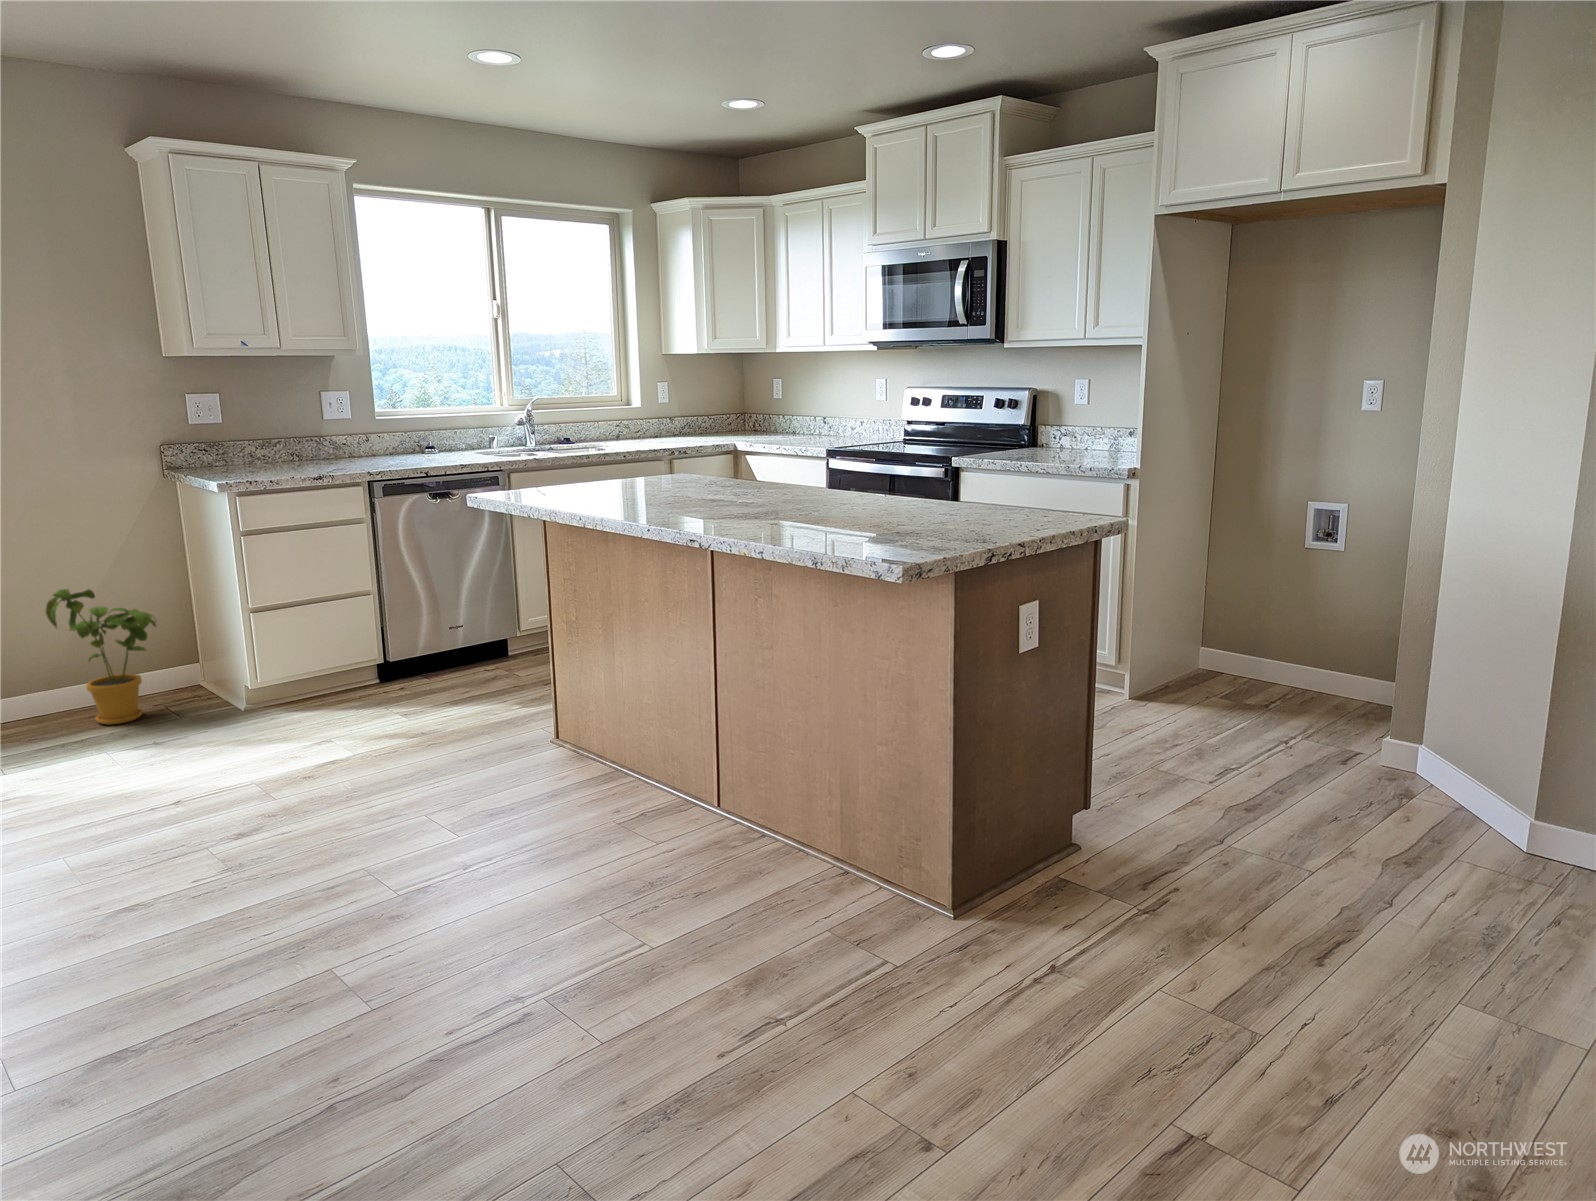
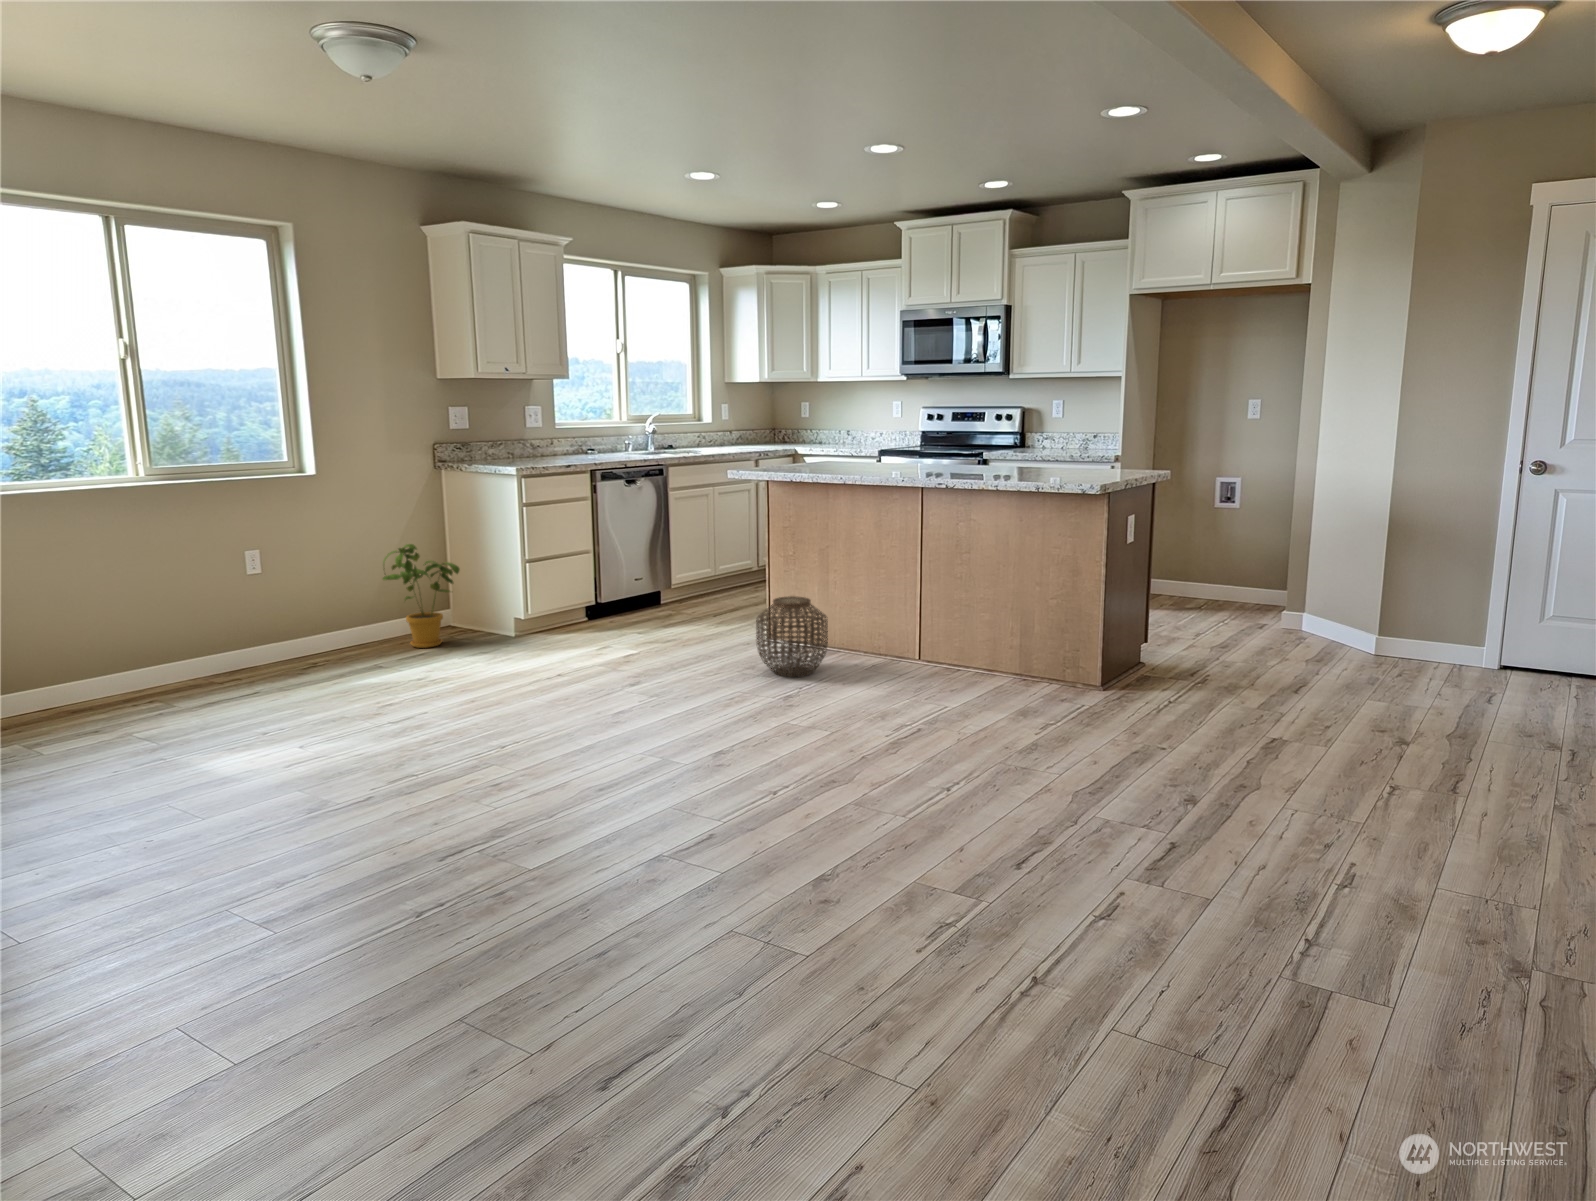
woven basket: none [430,702,548,833] -> present [756,596,828,677]

